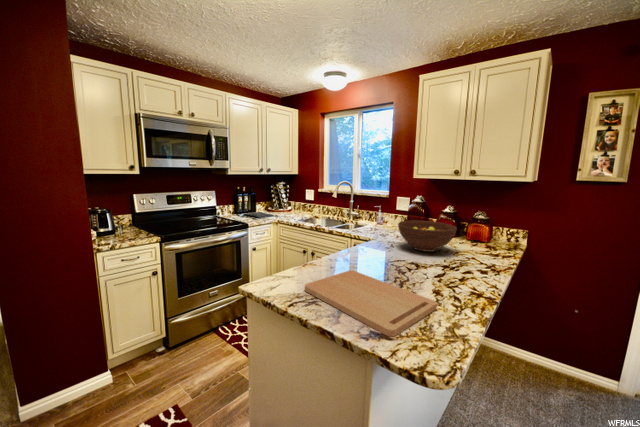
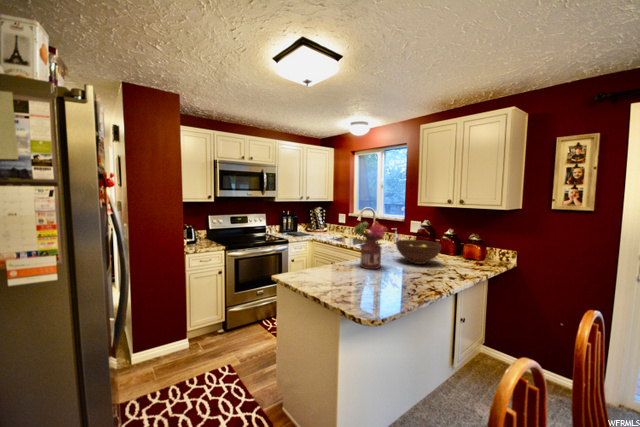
flower arrangement: none [353,198,399,265] -> present [354,221,387,269]
cutting board: present [305,270,437,337] -> none [311,270,391,301]

